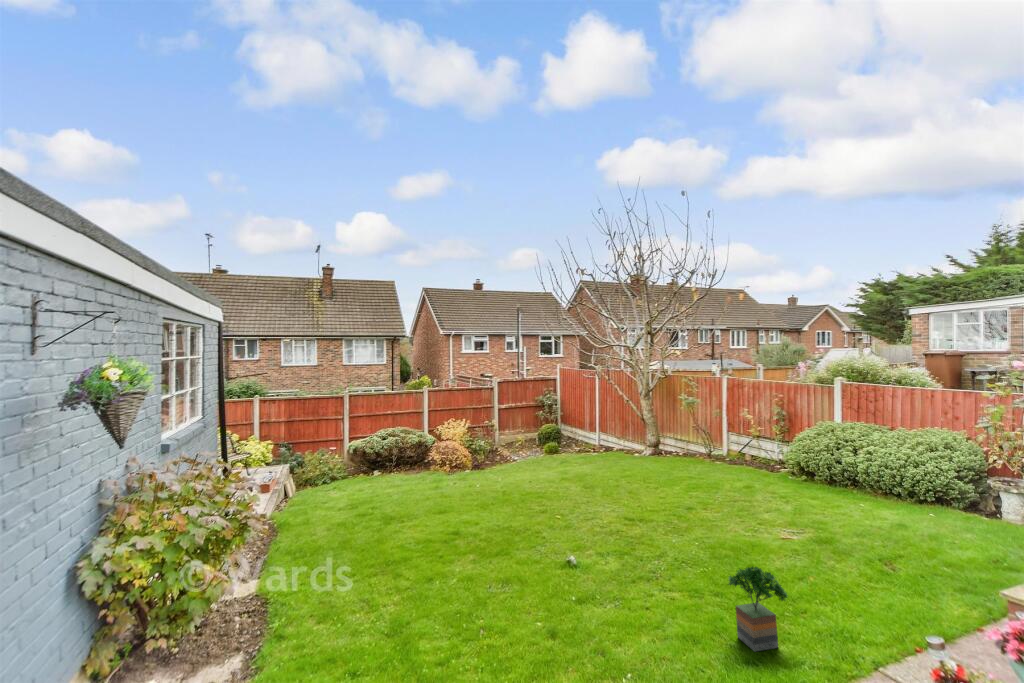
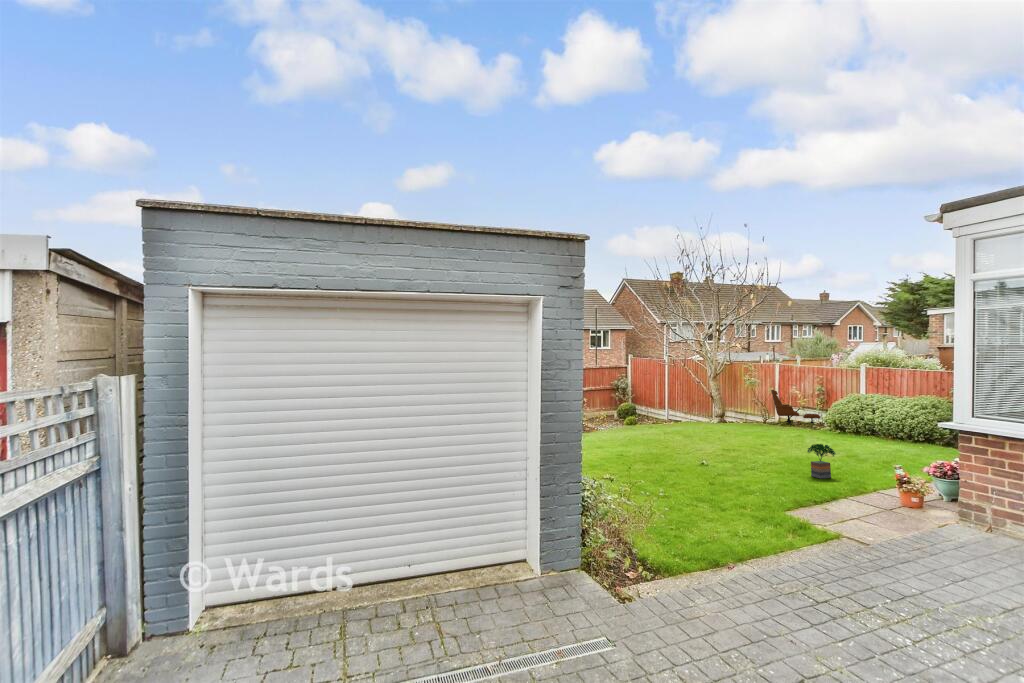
lounge chair: none [715,413,781,462] -> present [771,390,820,425]

